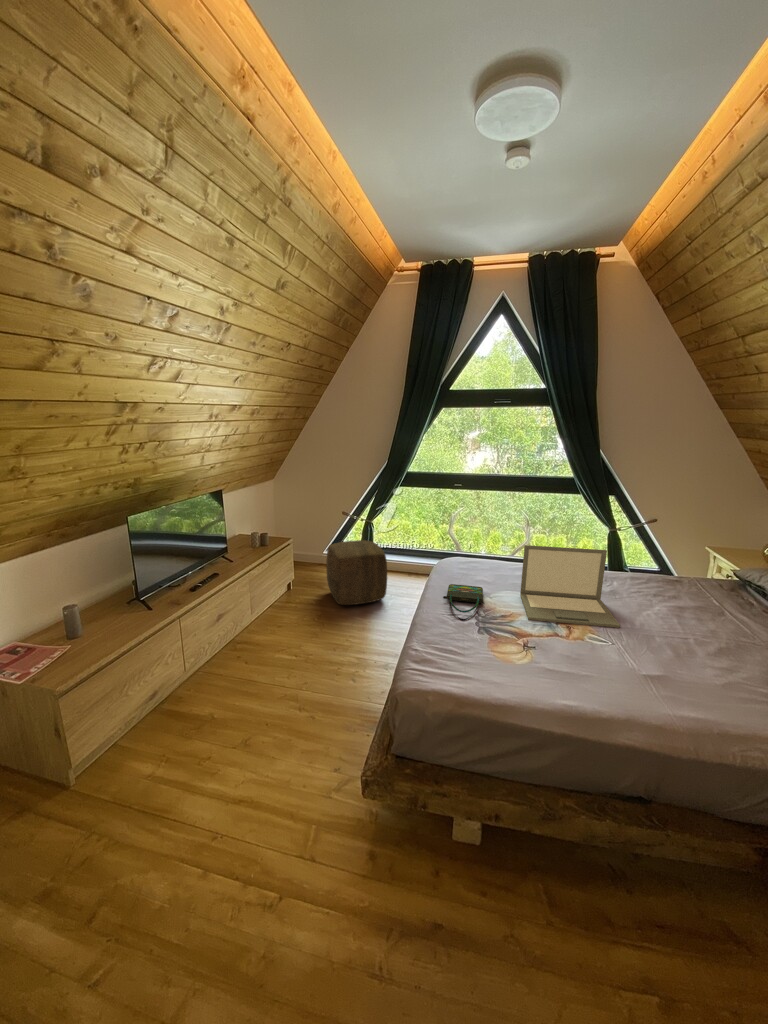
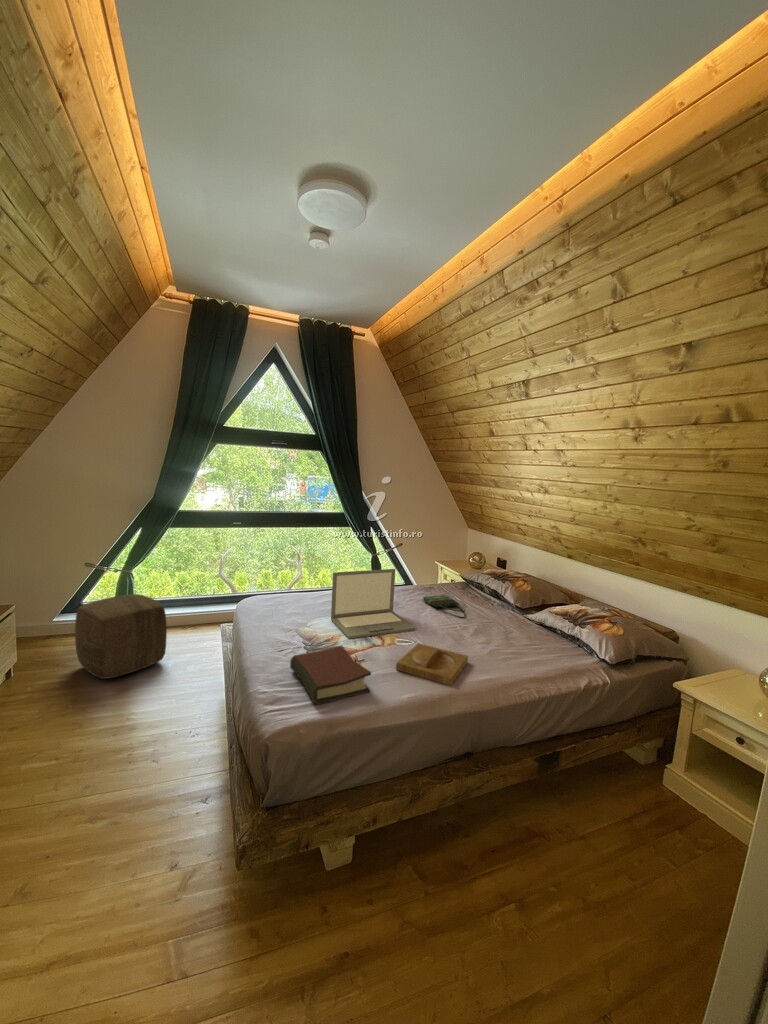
tote bag: present [443,584,484,620] -> present [423,595,465,618]
hardback book: none [450,624,522,684] -> present [290,645,371,704]
tray: none [566,645,677,710] -> present [396,643,468,685]

